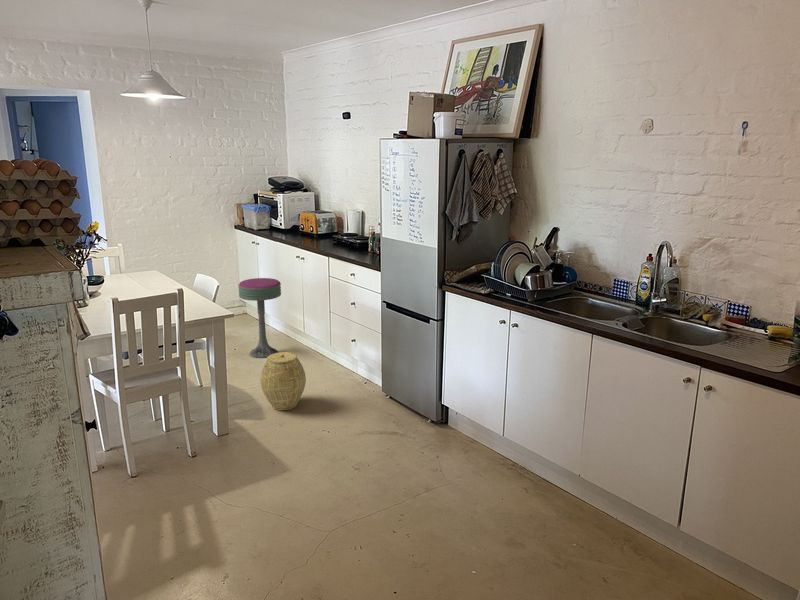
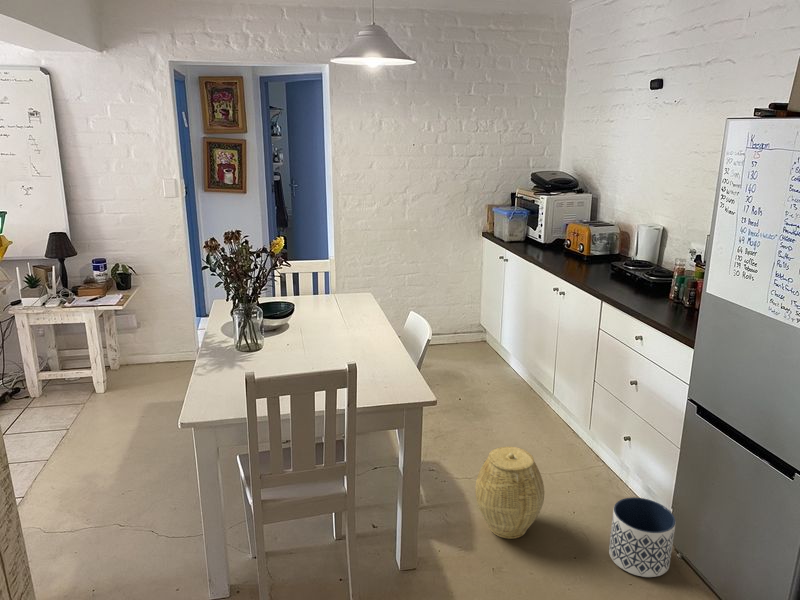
bar stool: present [238,278,281,358] -> none [469,313,528,424]
planter: none [348,368,383,411] -> present [609,497,676,577]

